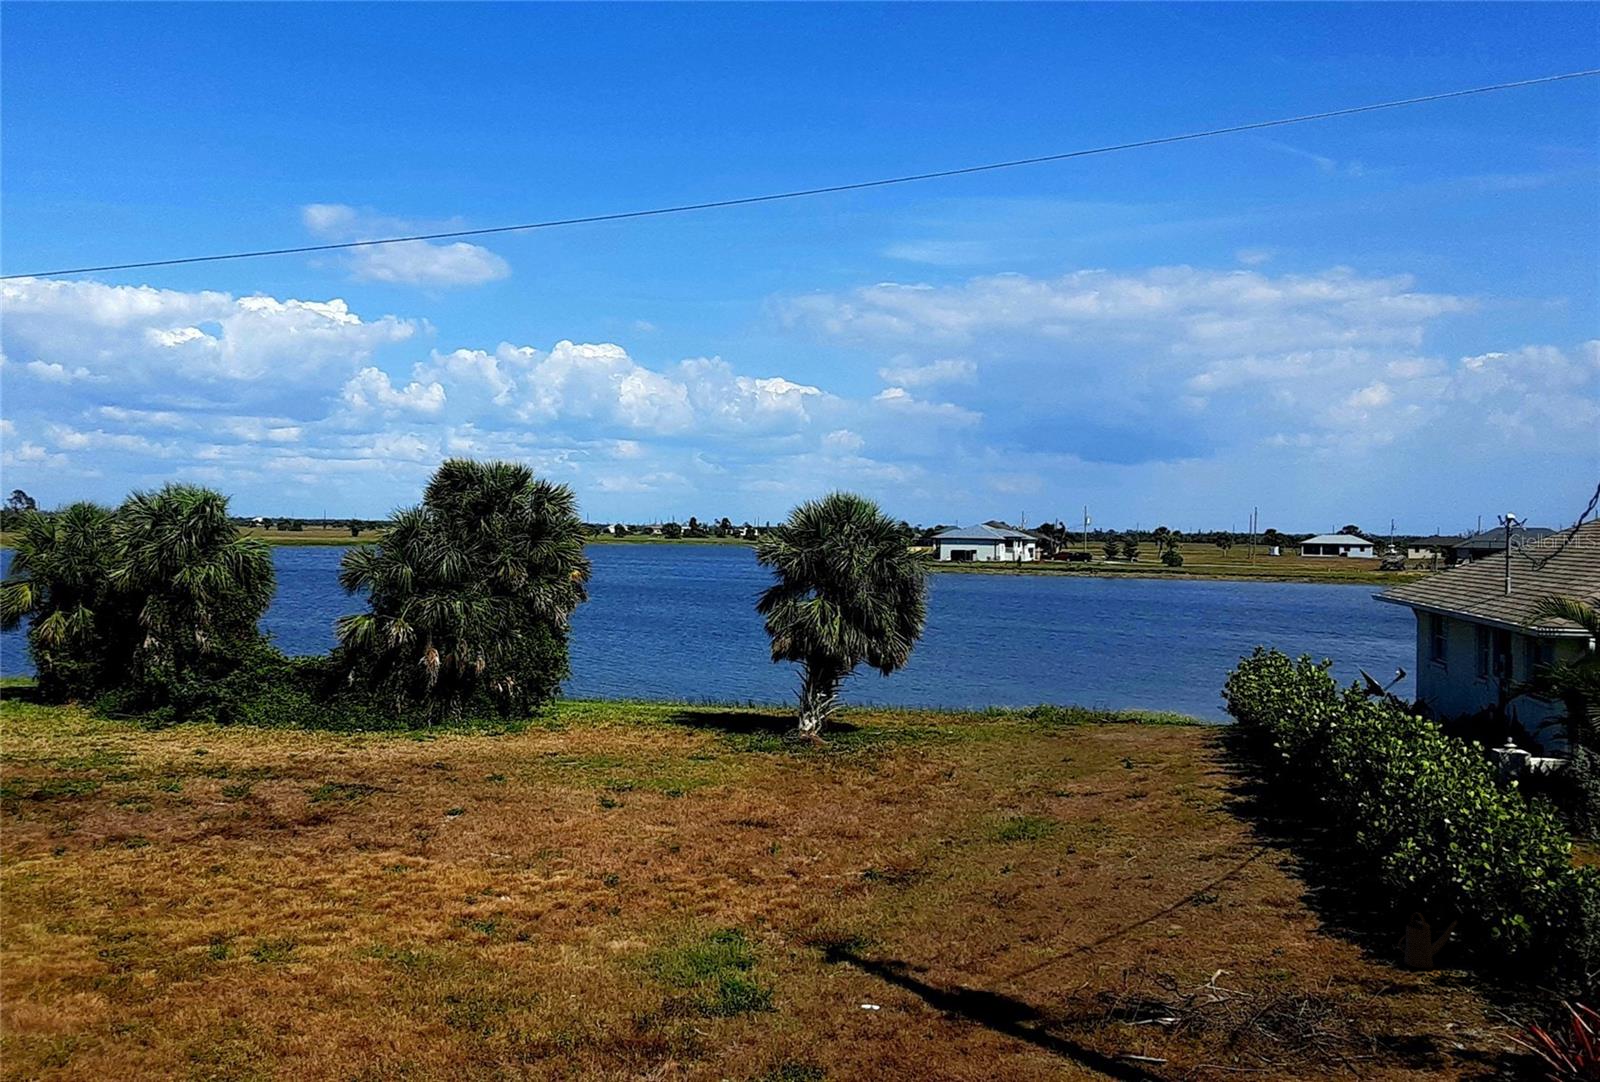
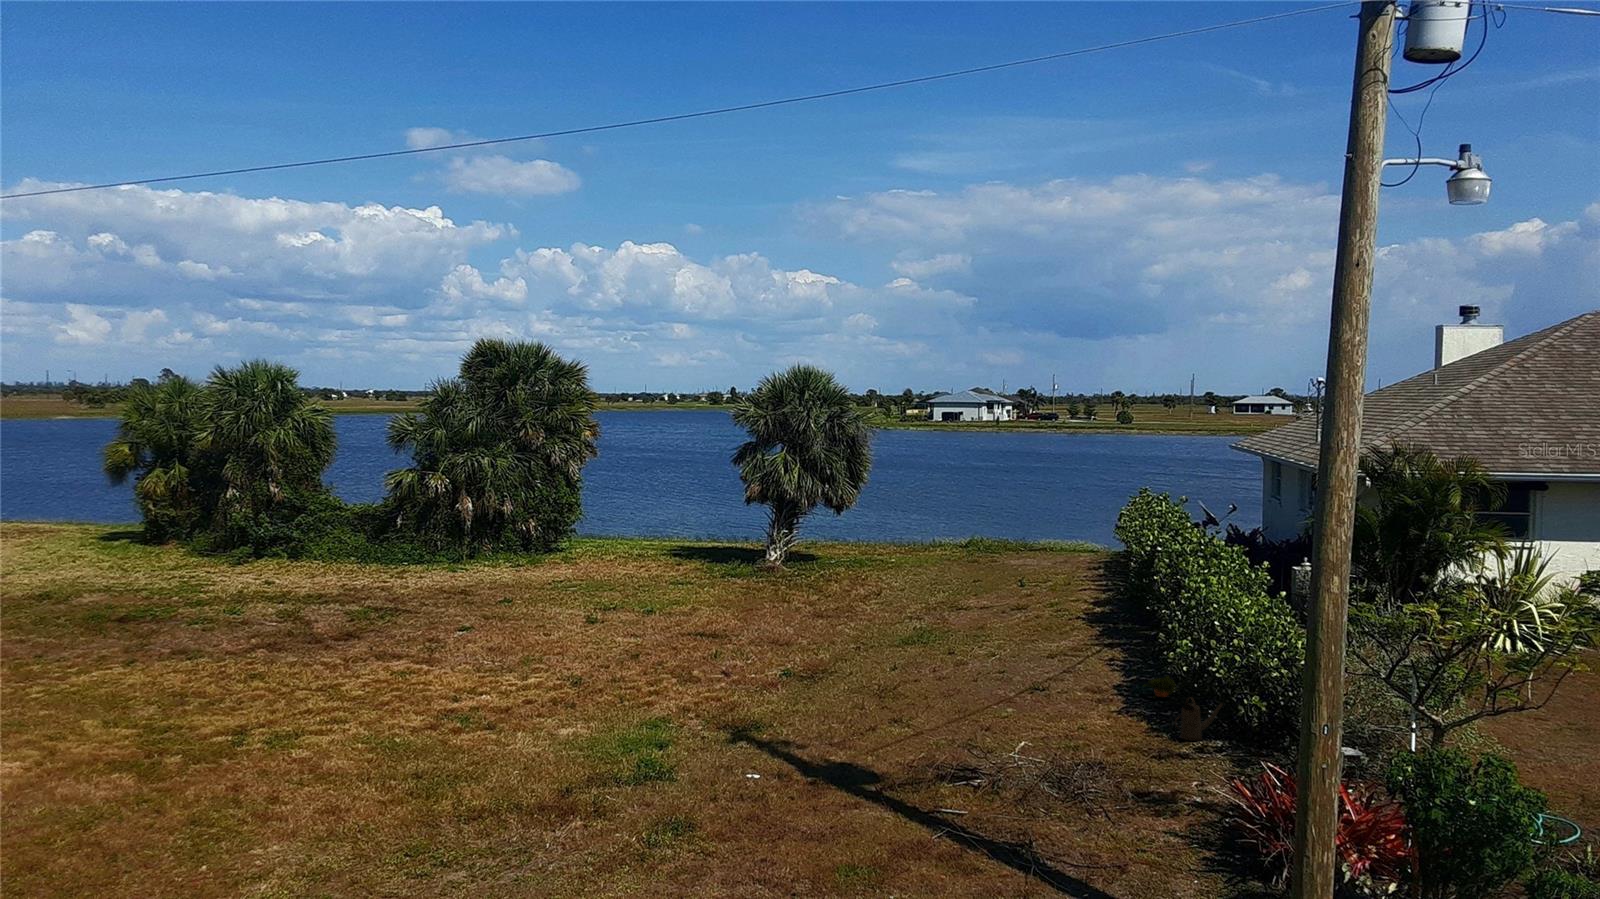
potted plant: none [1336,884,1386,913] -> present [1144,676,1178,697]

